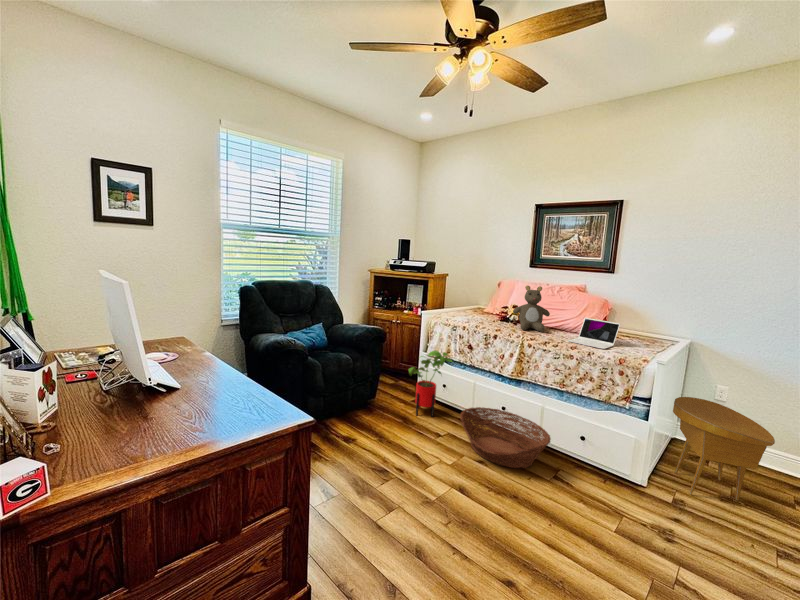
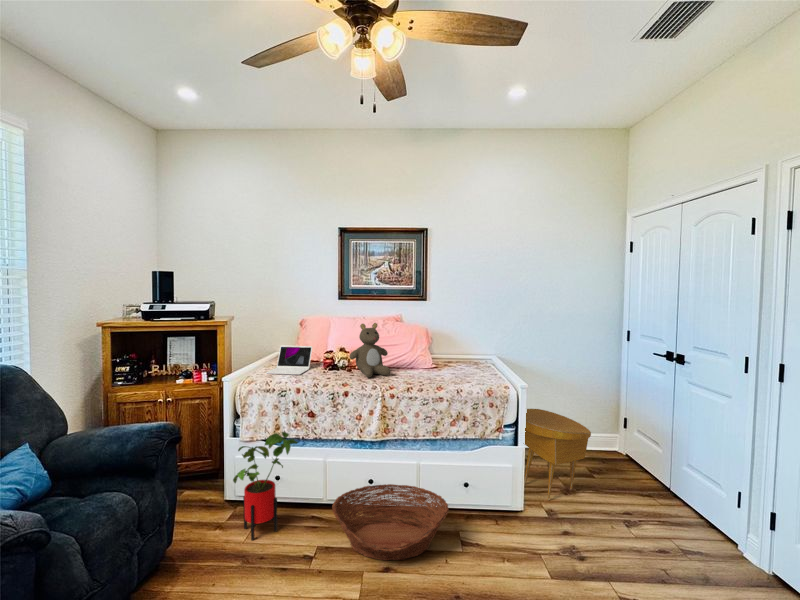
laptop: present [568,318,620,349] -> present [266,346,312,375]

